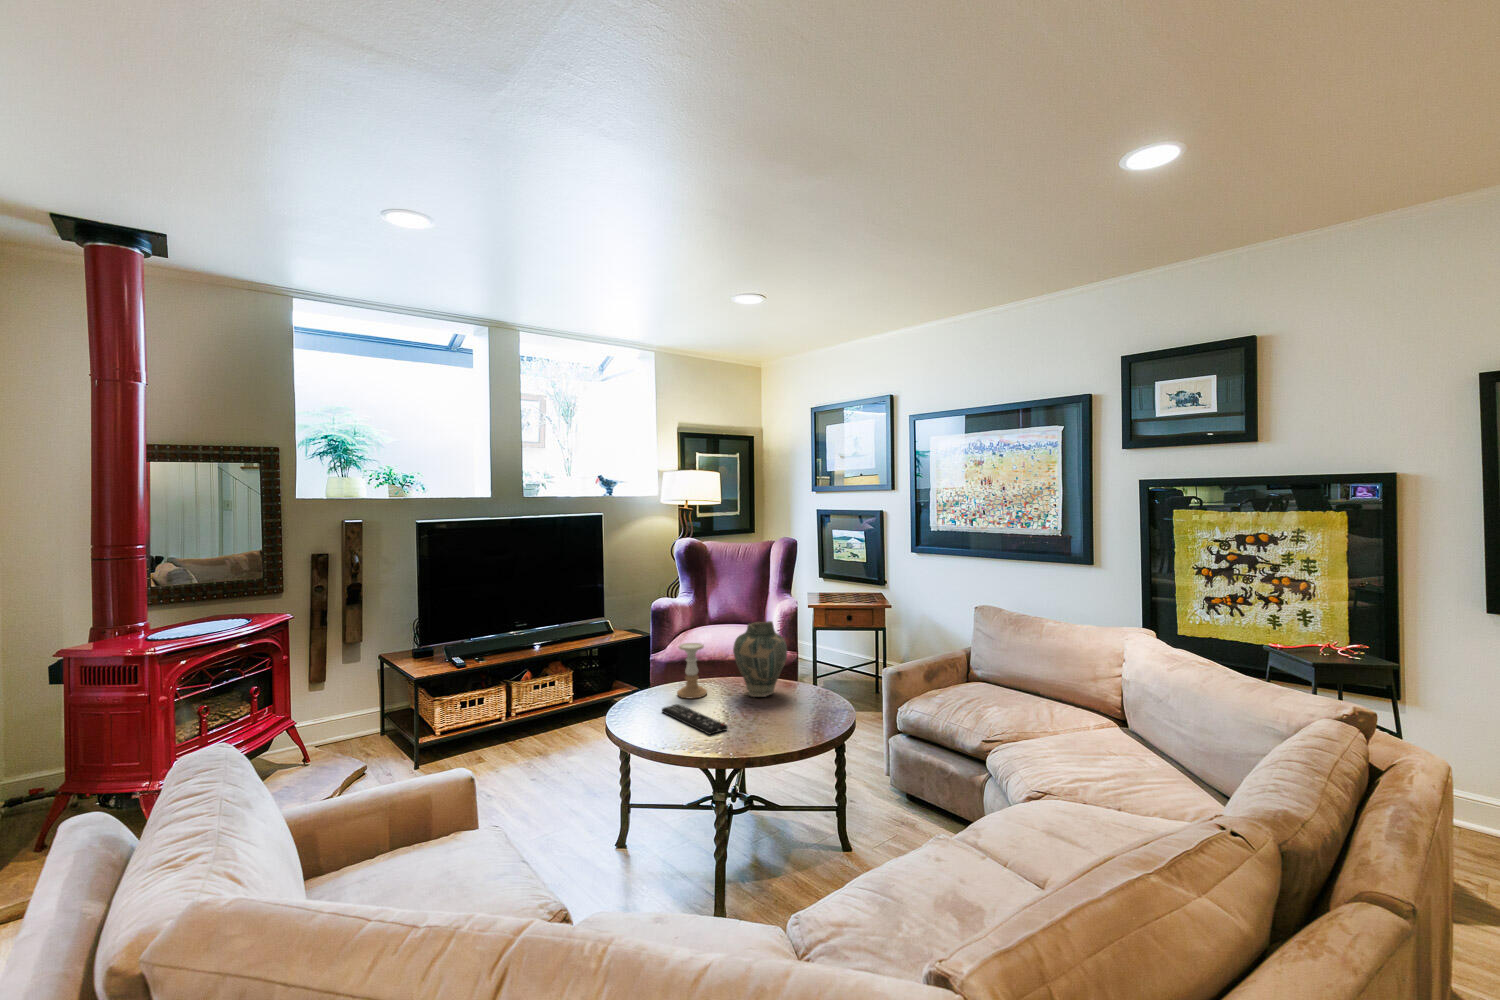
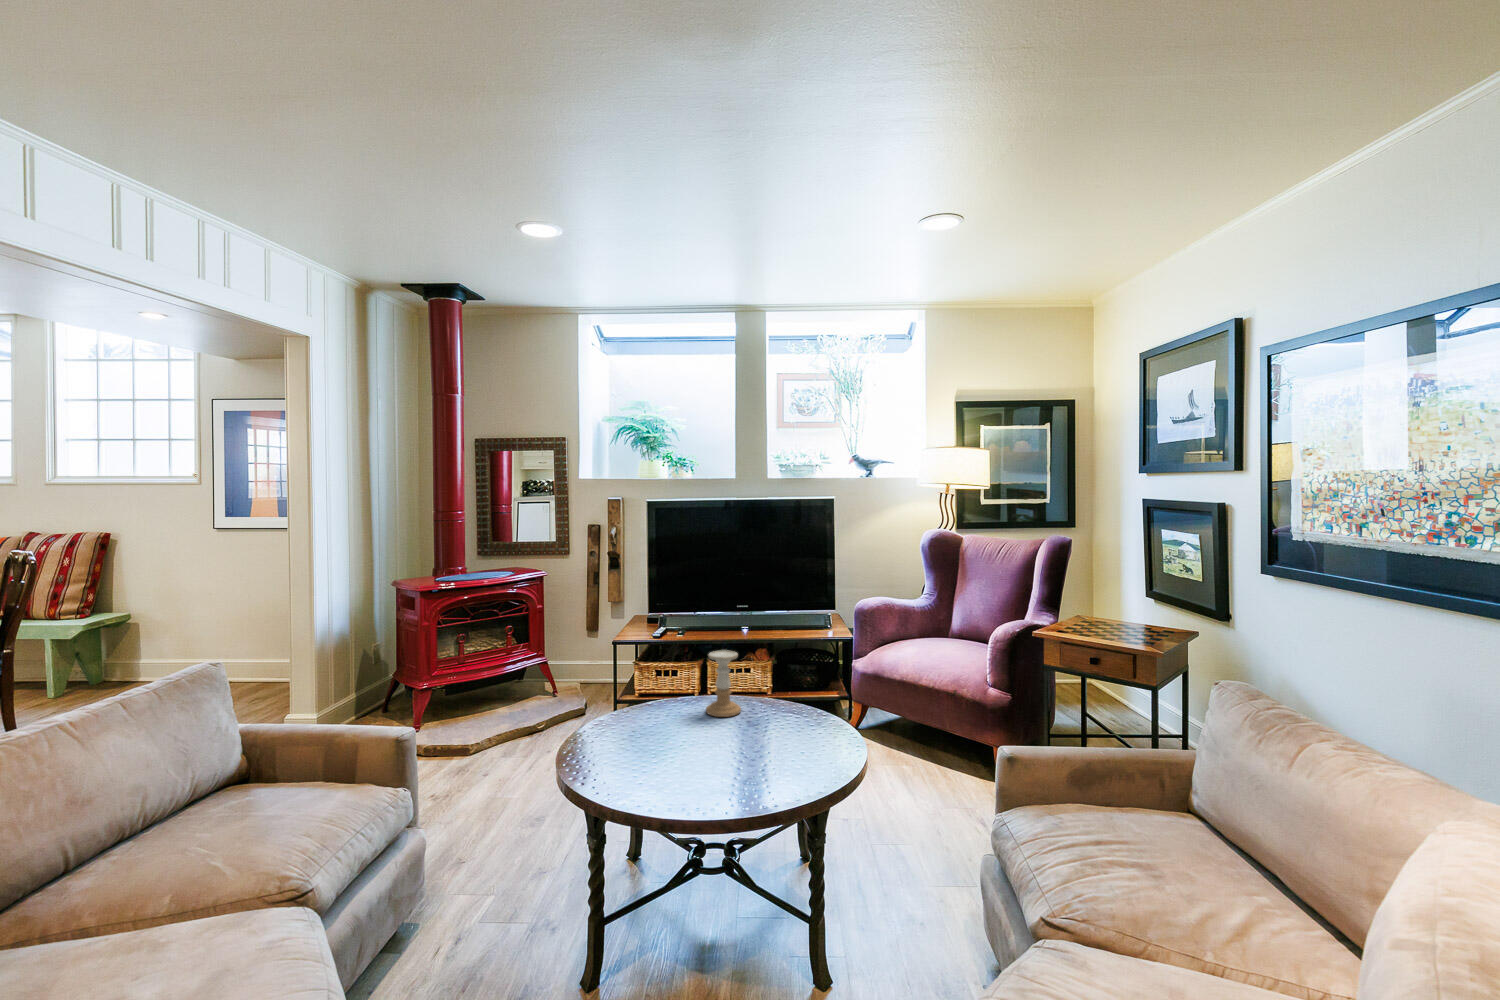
vase: present [733,621,787,697] -> none [747,640,817,736]
remote control: present [662,704,728,734] -> none [635,717,681,760]

